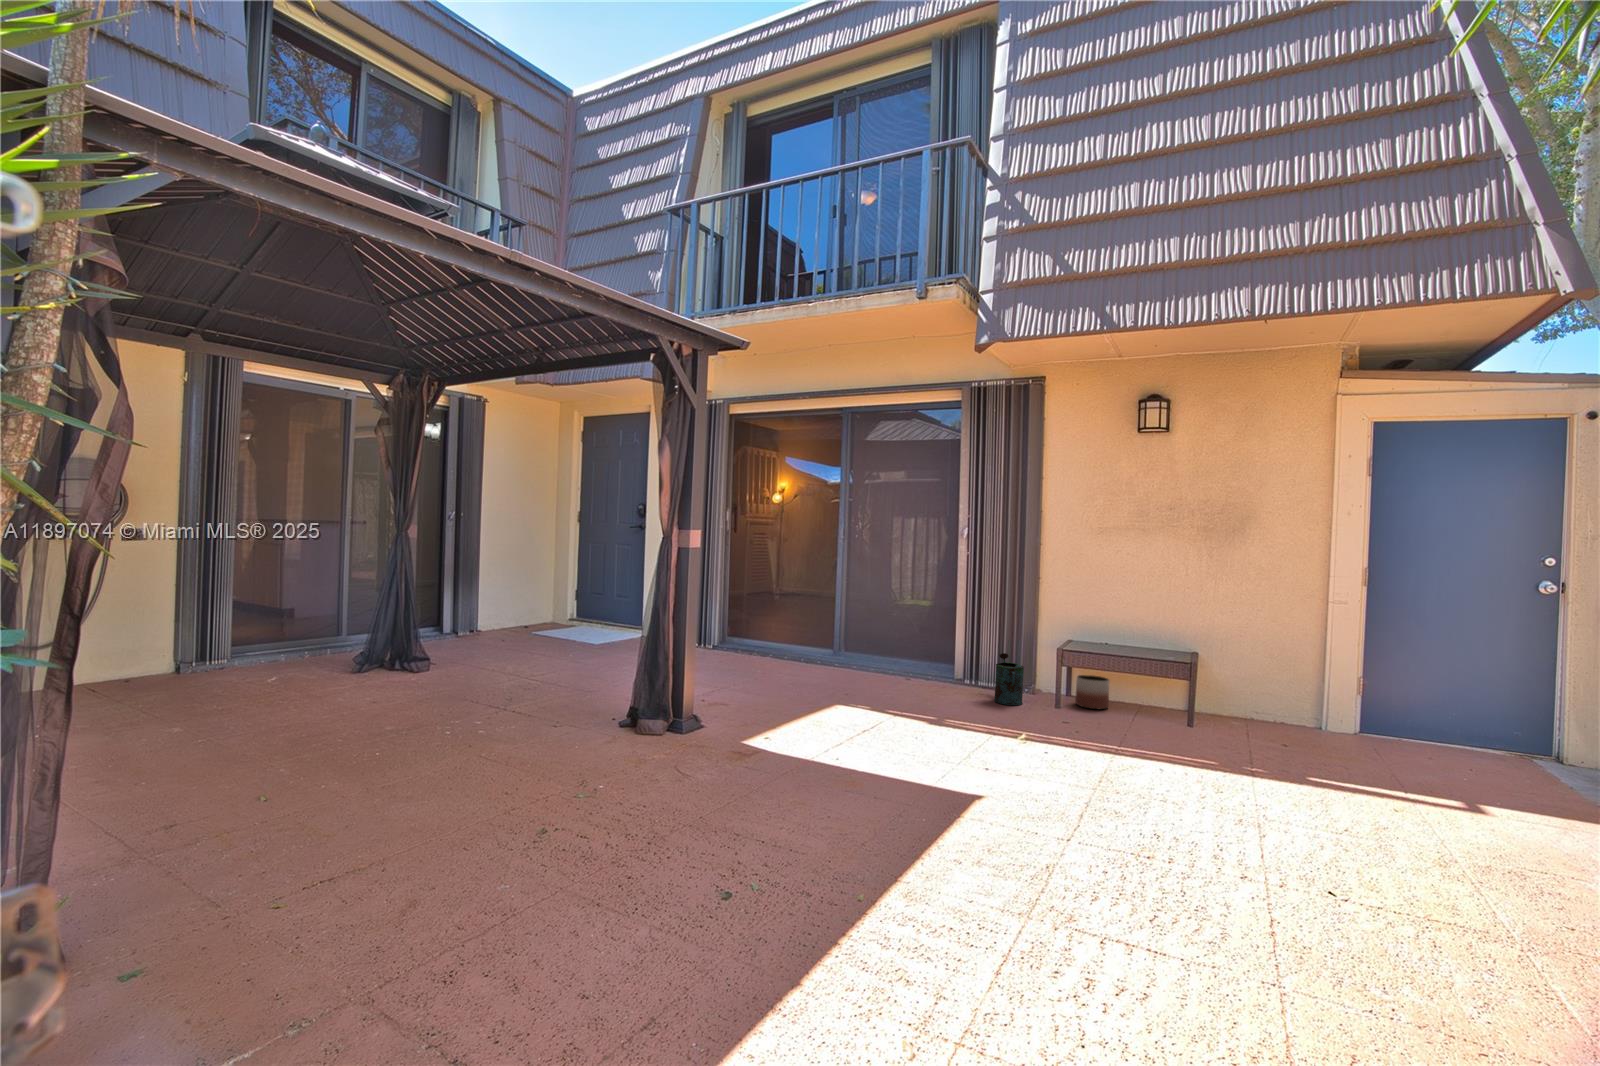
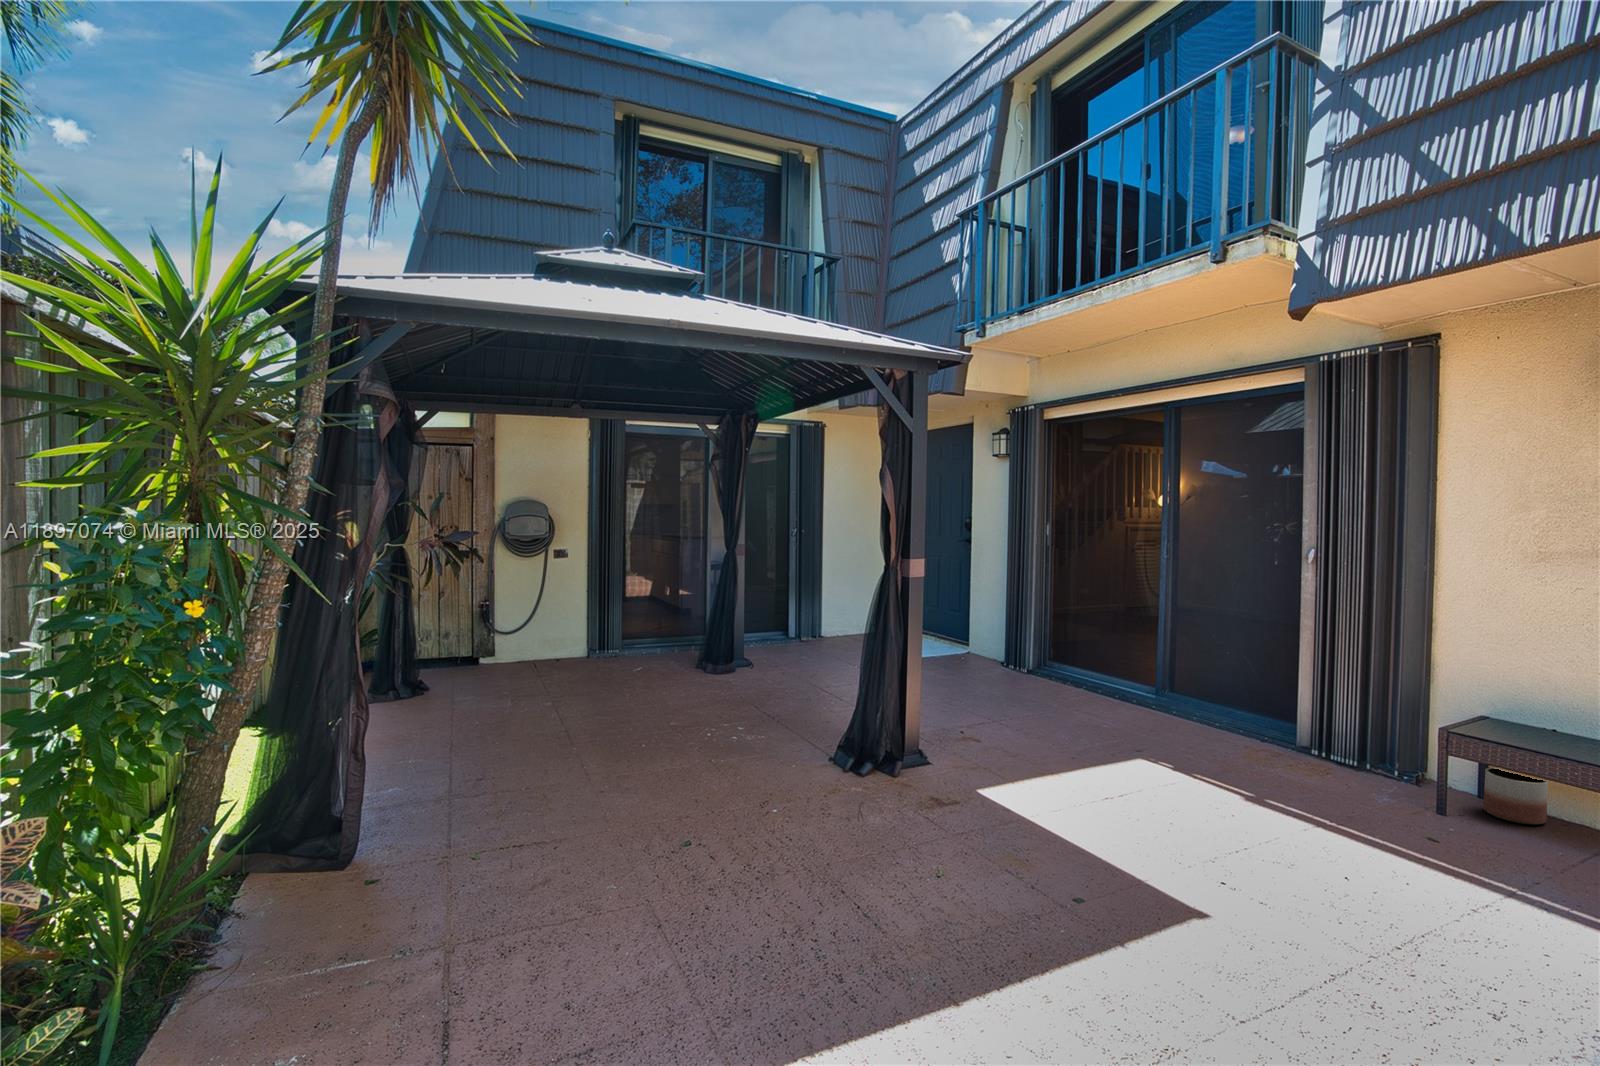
watering can: present [994,653,1024,705] -> none [1340,721,1388,796]

